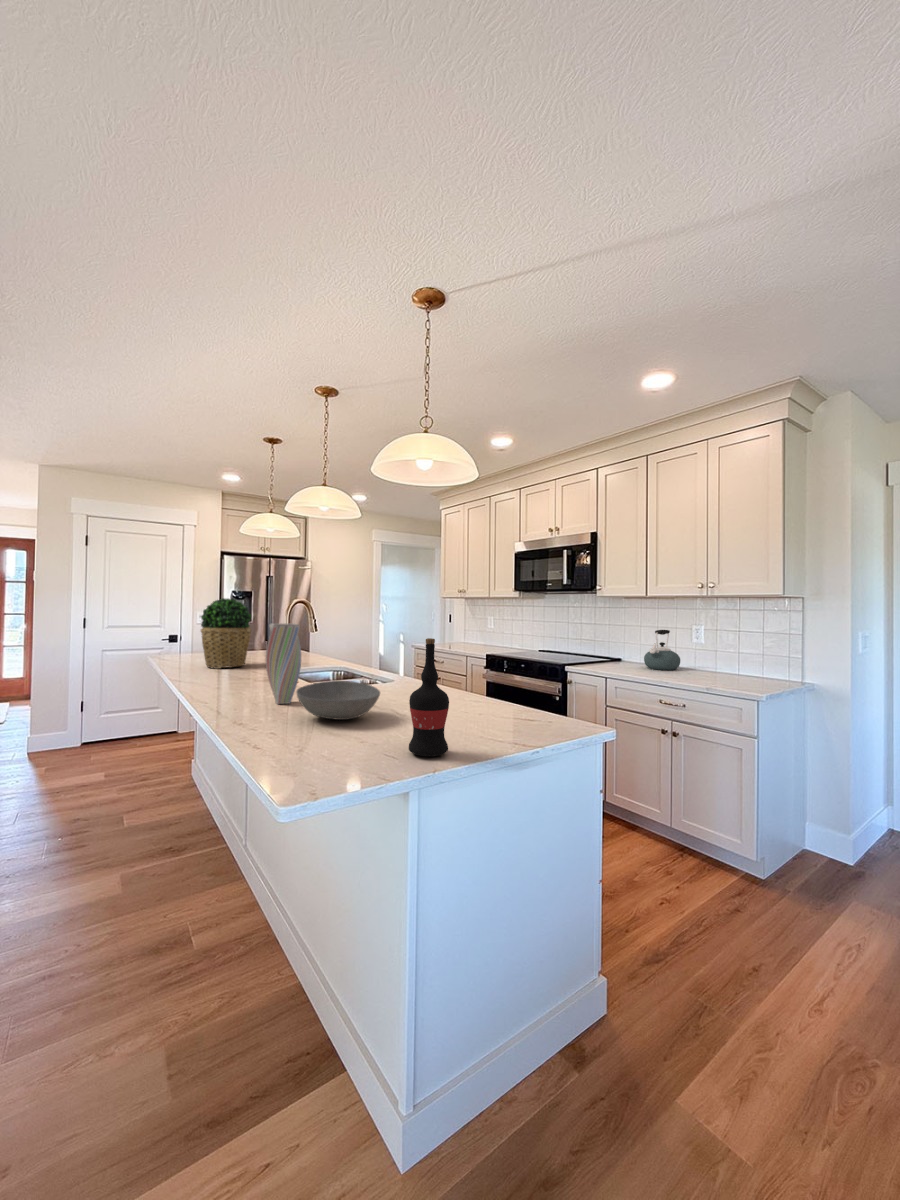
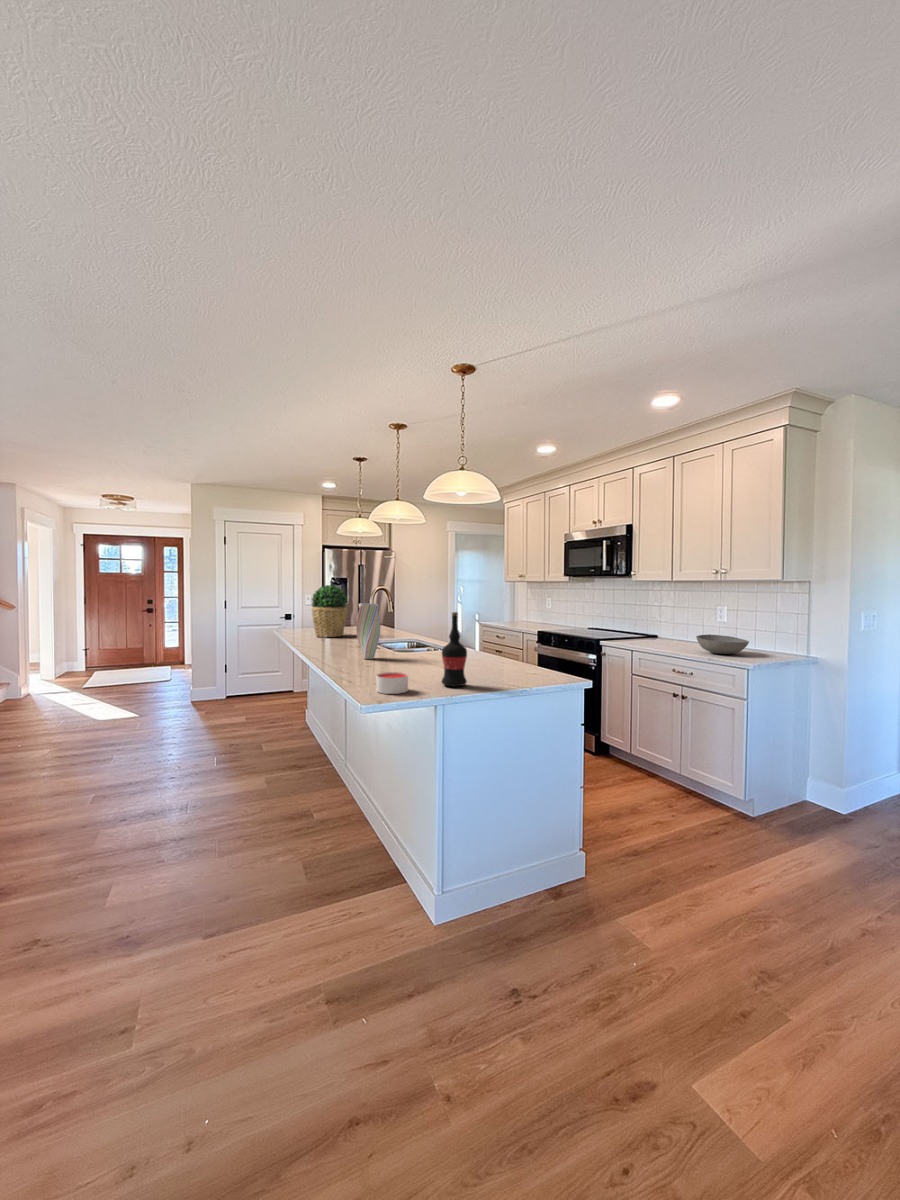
kettle: present [644,630,680,670] -> none [670,609,702,644]
bowl: present [297,681,380,720] -> present [696,634,749,654]
candle: none [305,739,359,781] -> present [377,672,408,694]

